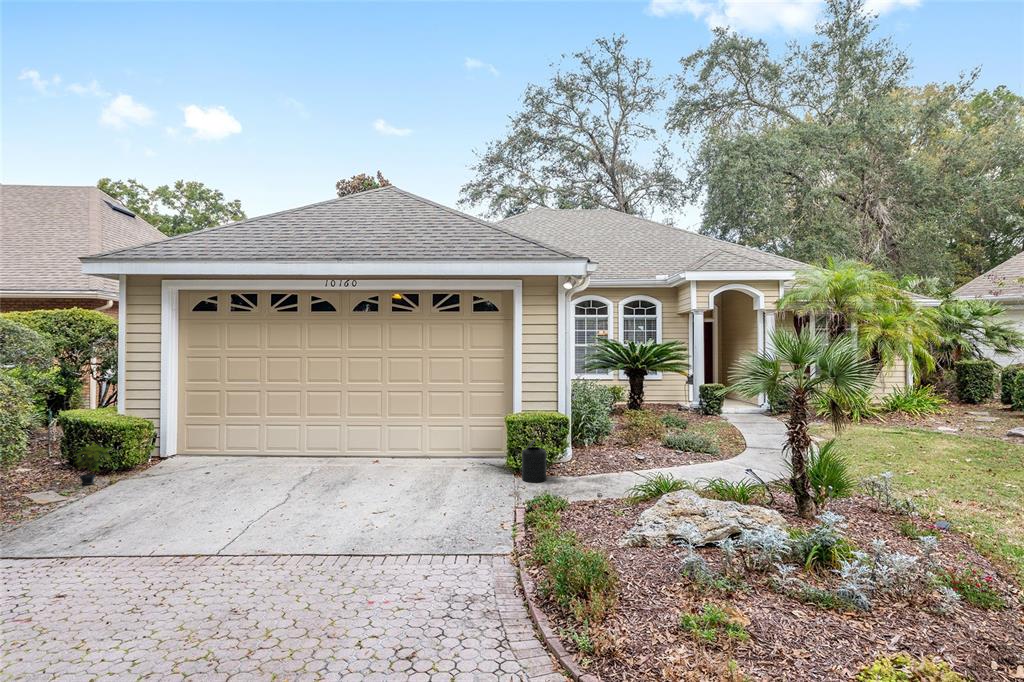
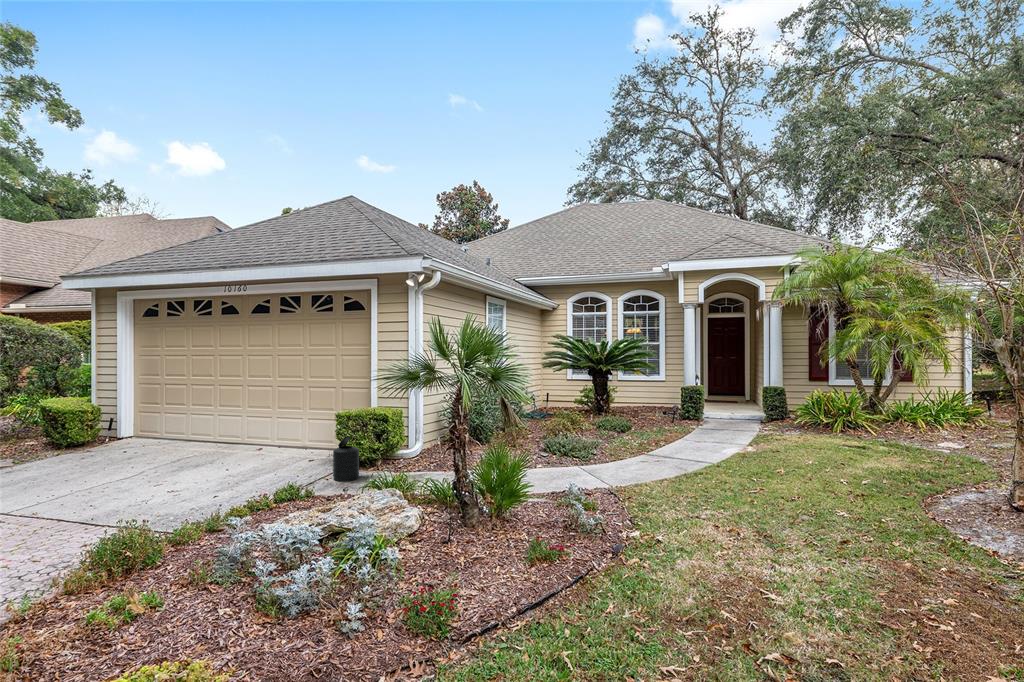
potted plant: present [75,442,110,485] -> none [25,422,56,456]

